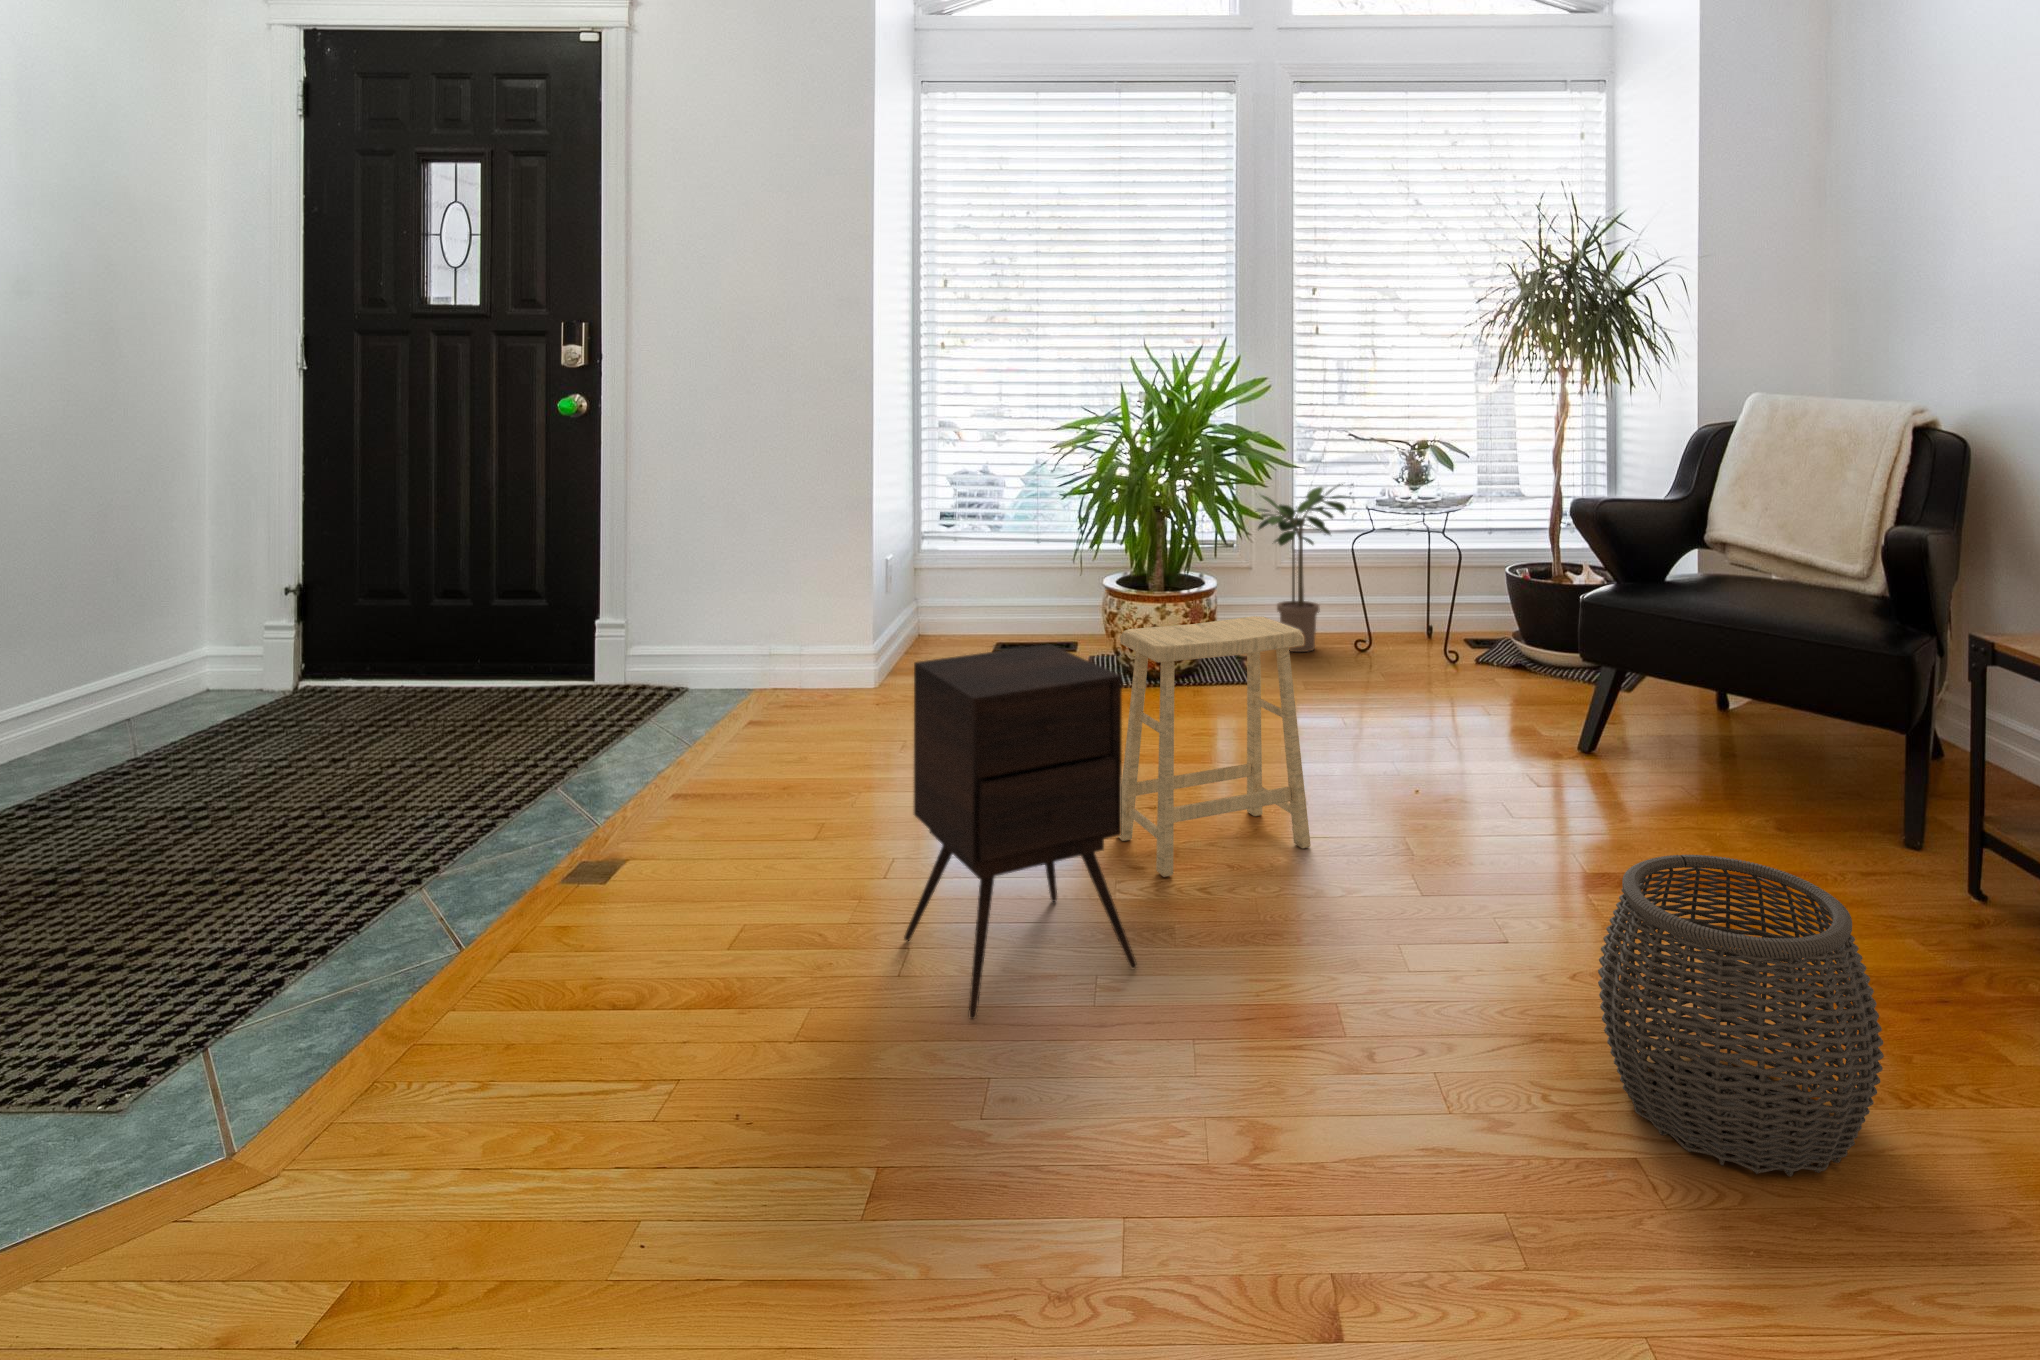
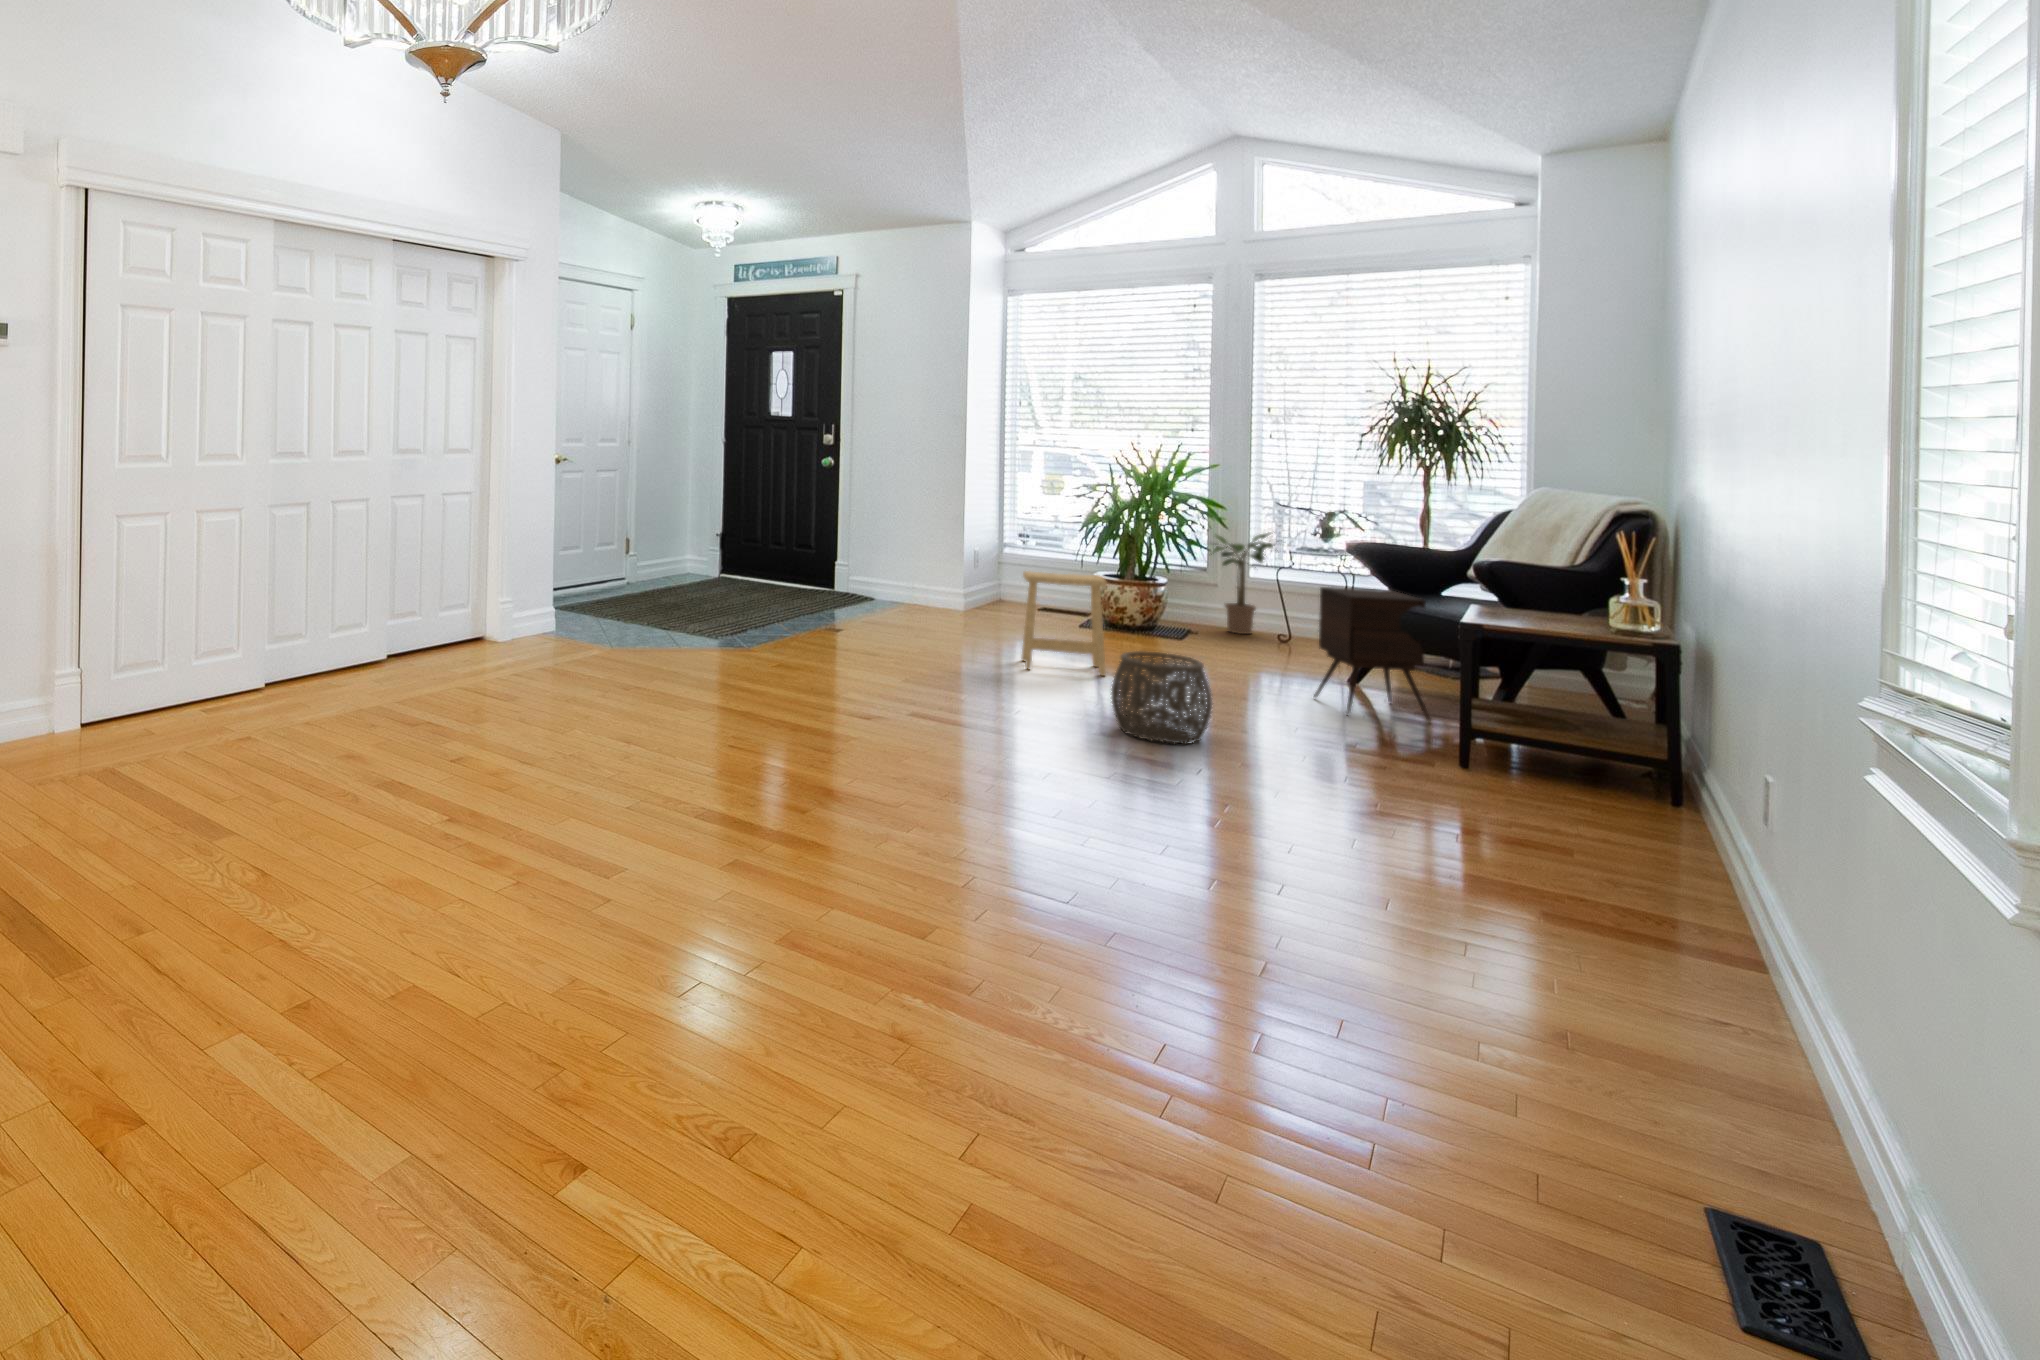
side table: present [904,644,1137,1019] -> present [1314,587,1430,721]

